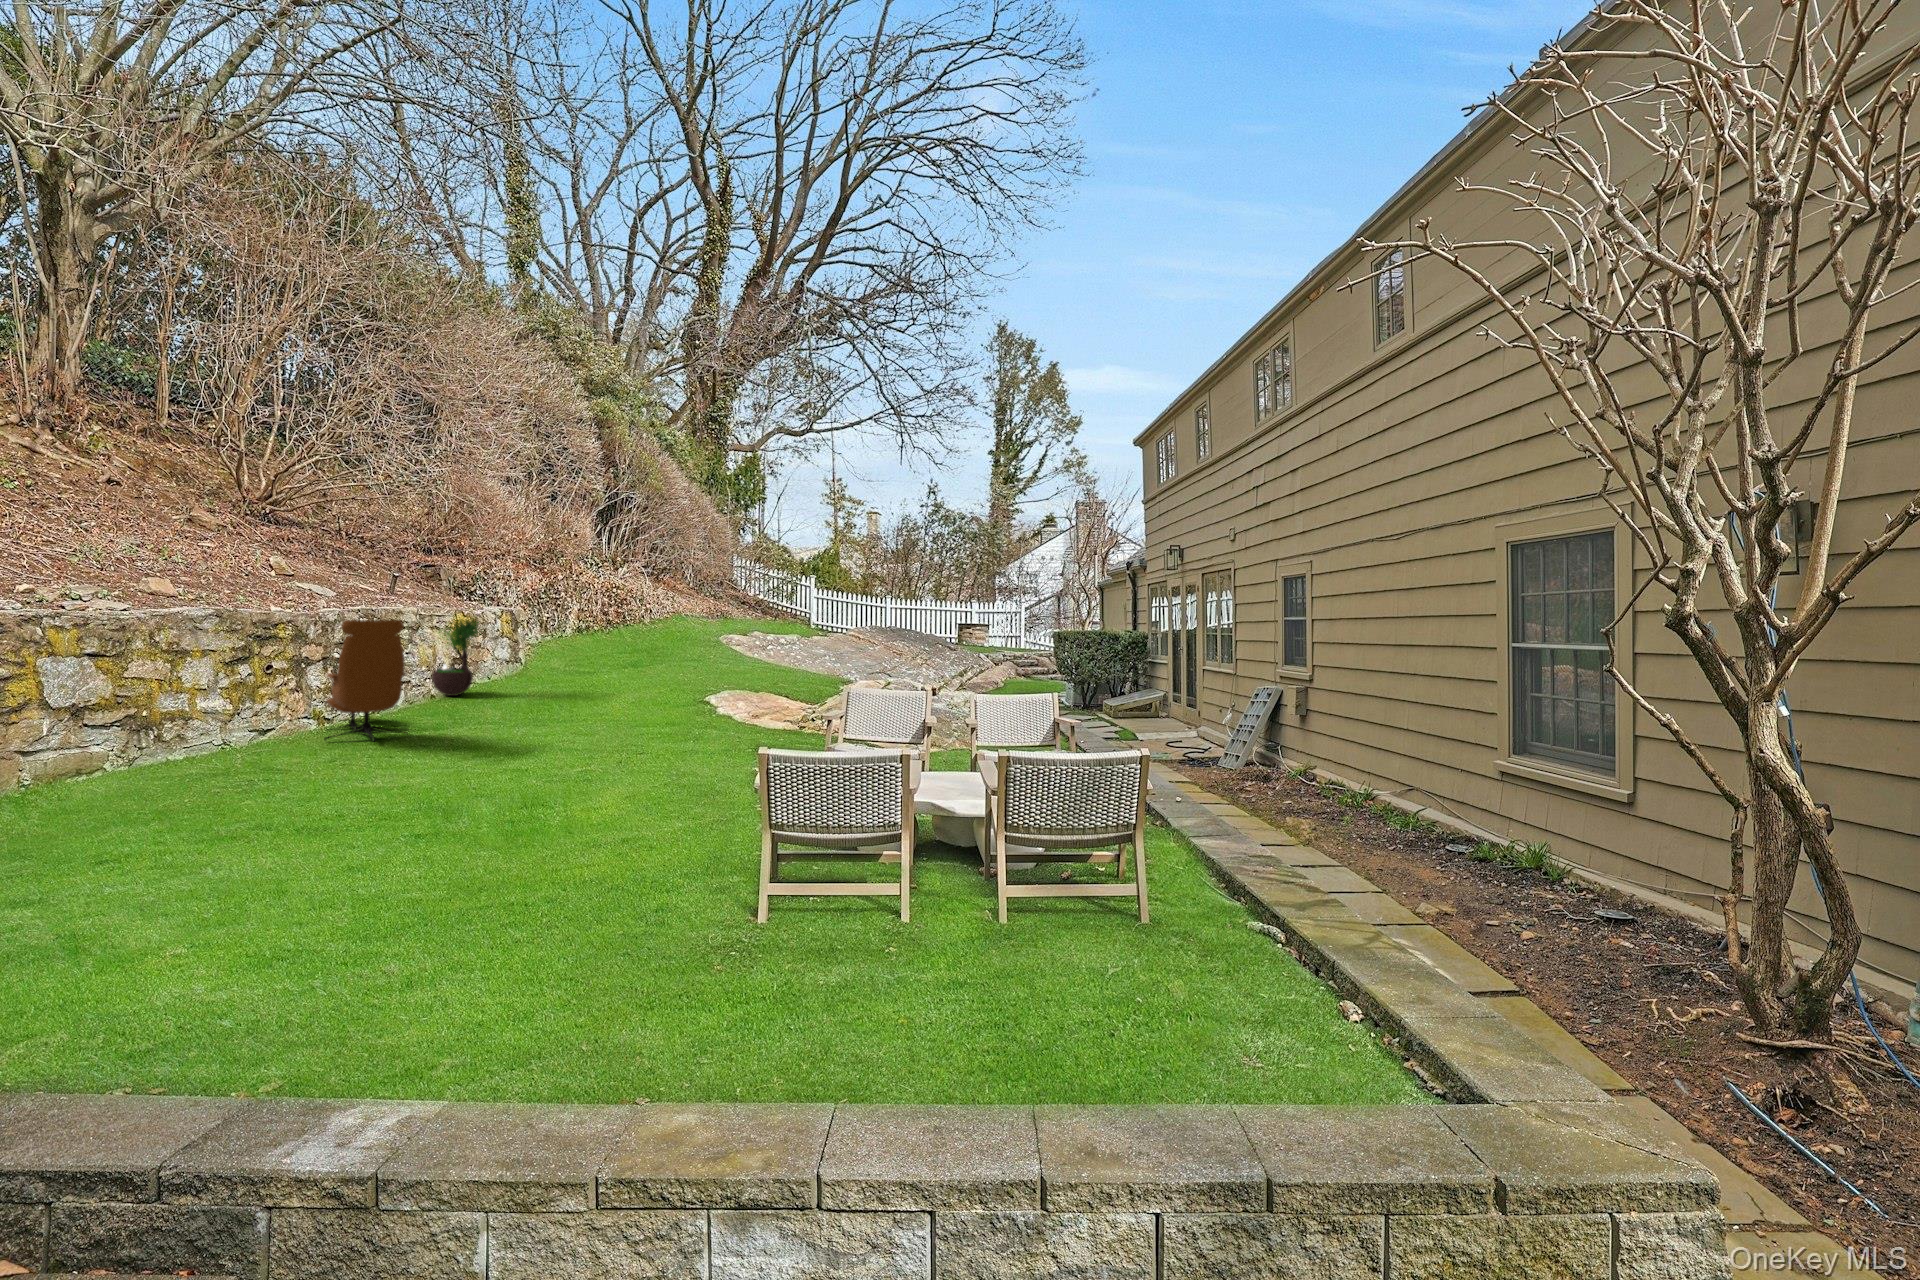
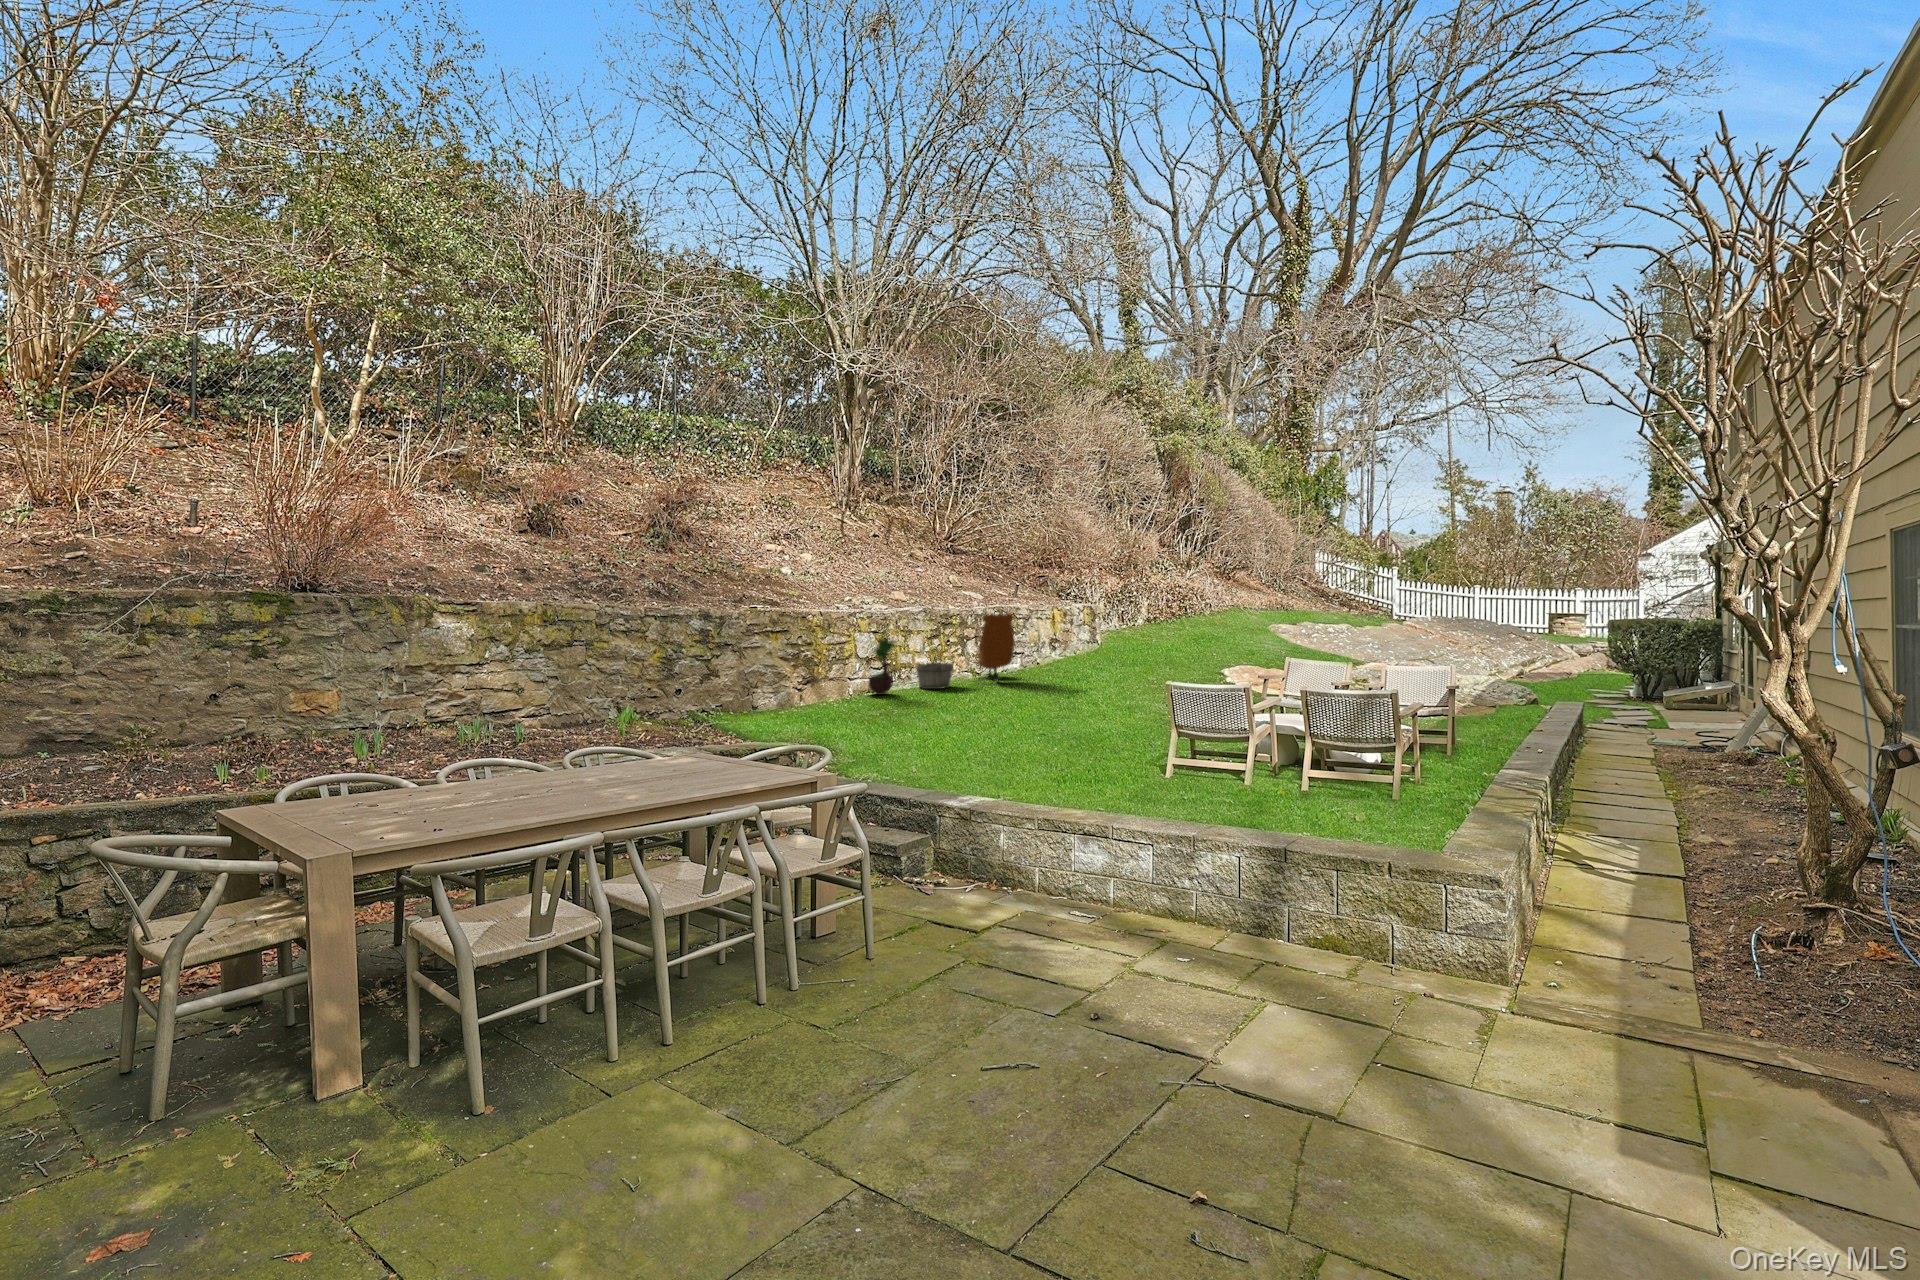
potted tree: present [432,618,480,696] -> present [869,637,897,695]
wooden bucket: none [195,694,281,759] -> present [916,657,953,689]

